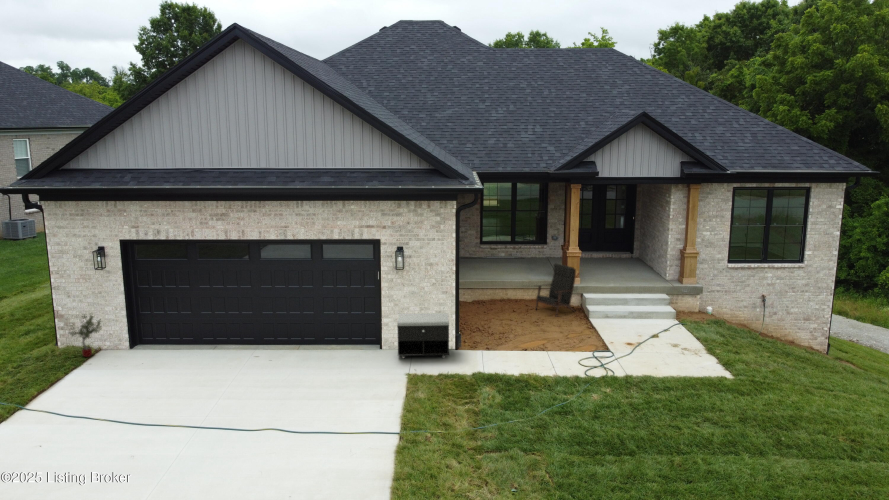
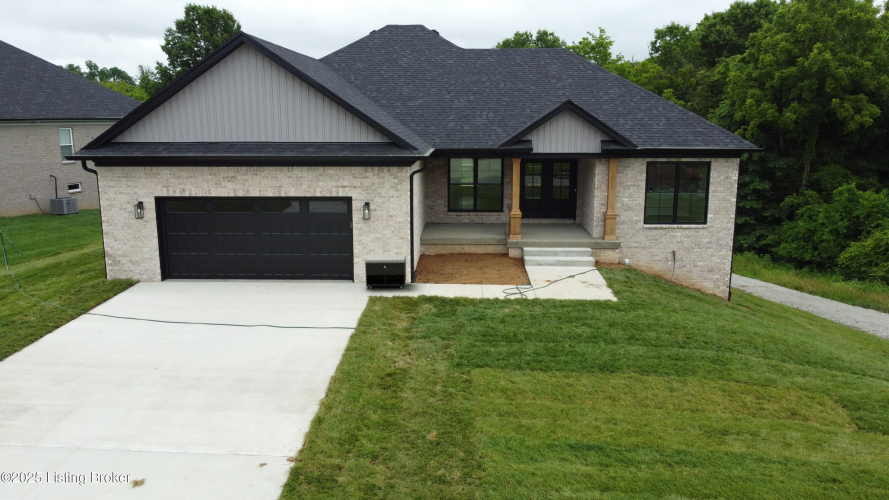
lounge chair: present [535,264,576,316] -> none [483,223,517,264]
potted tree: present [69,315,101,357] -> none [114,252,141,287]

